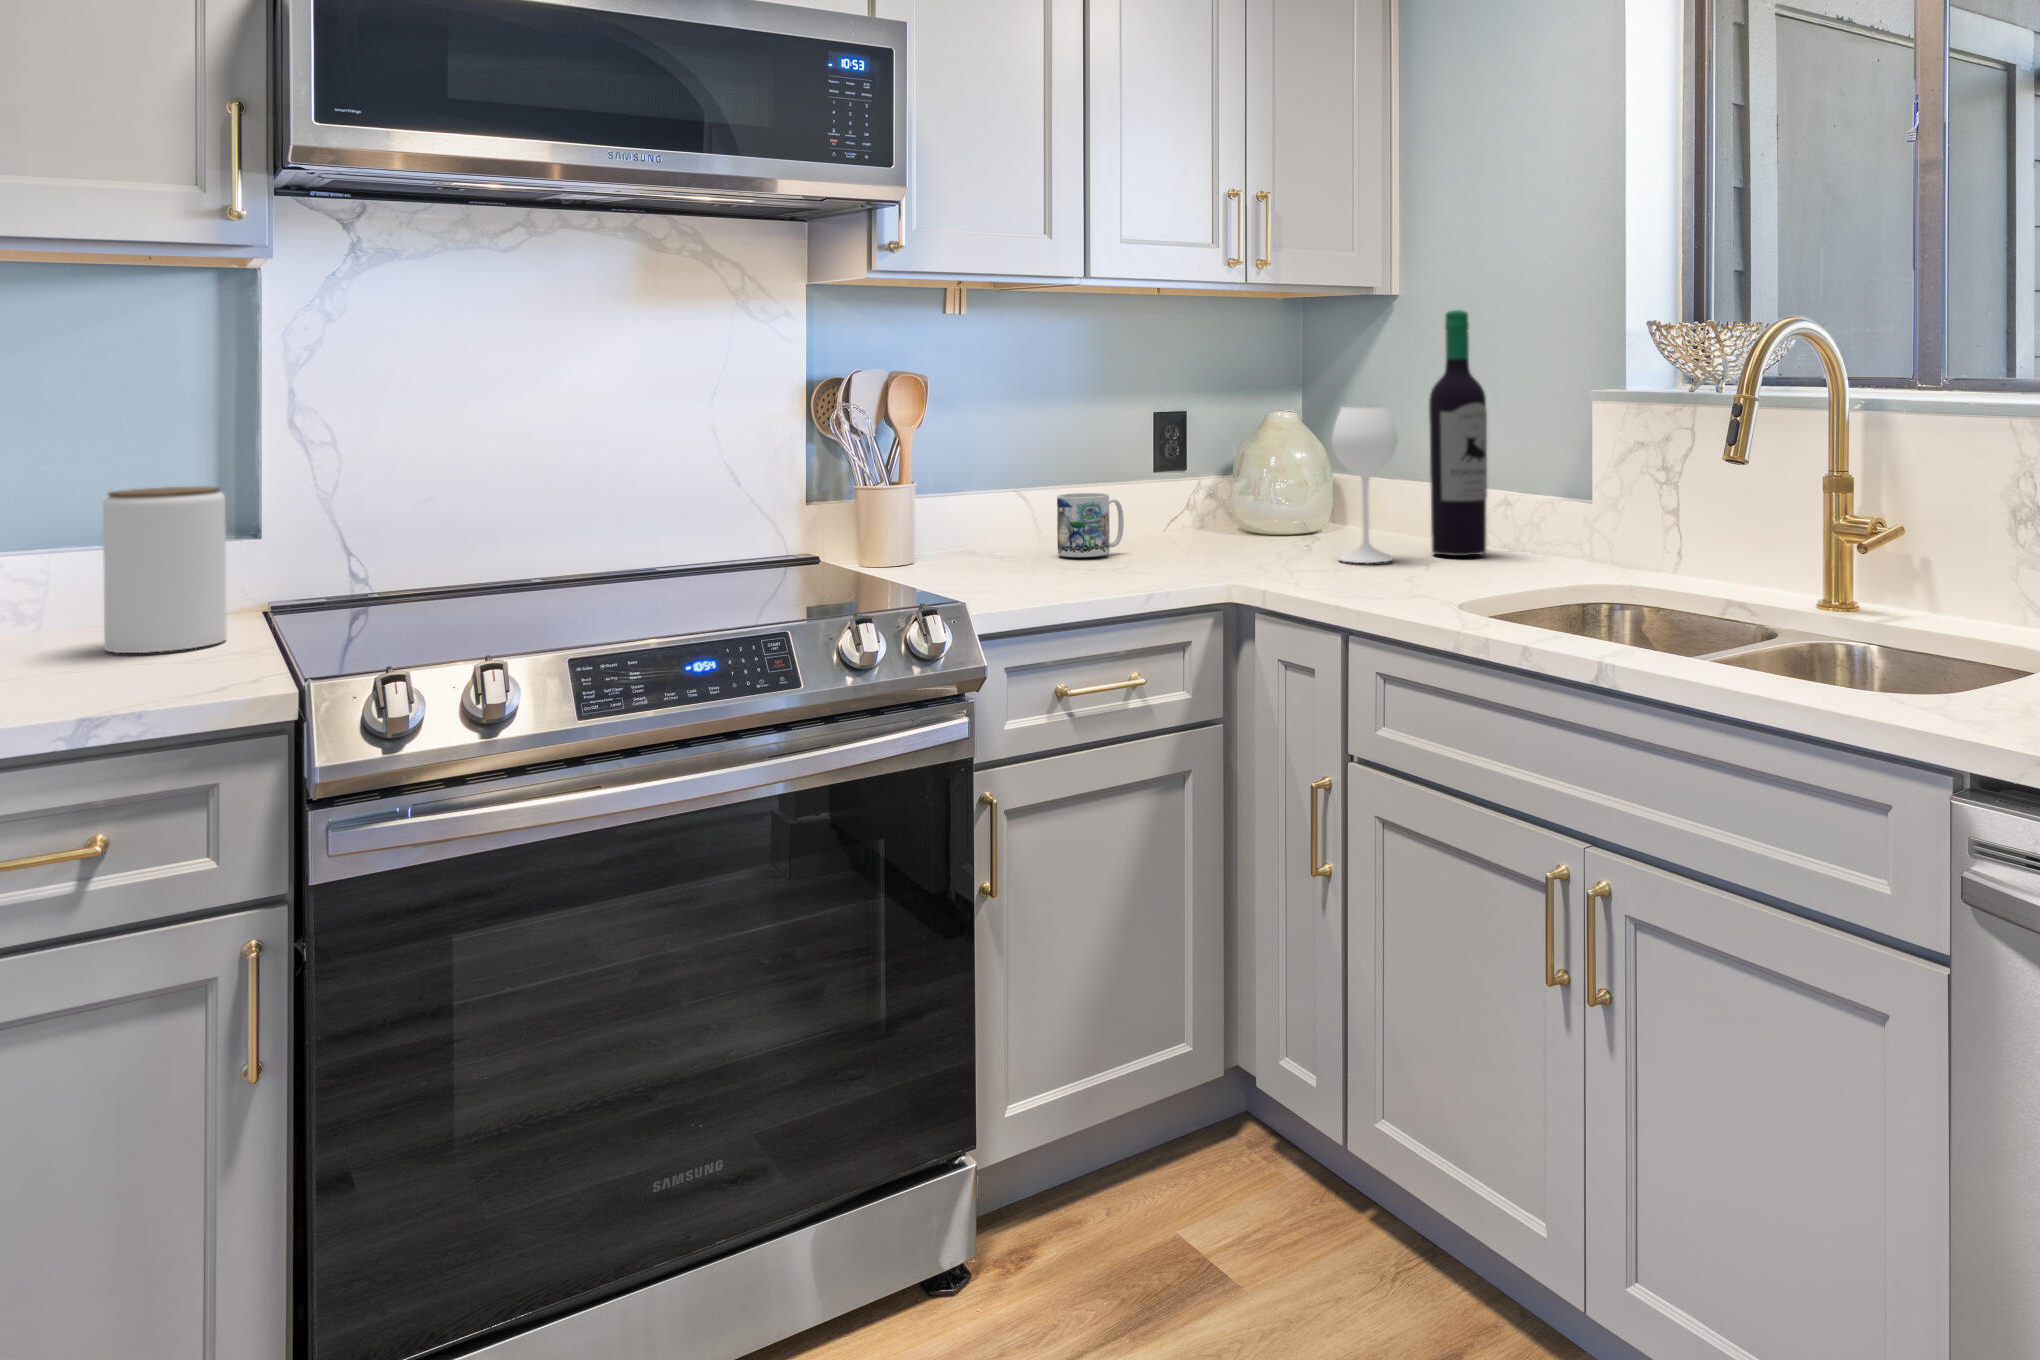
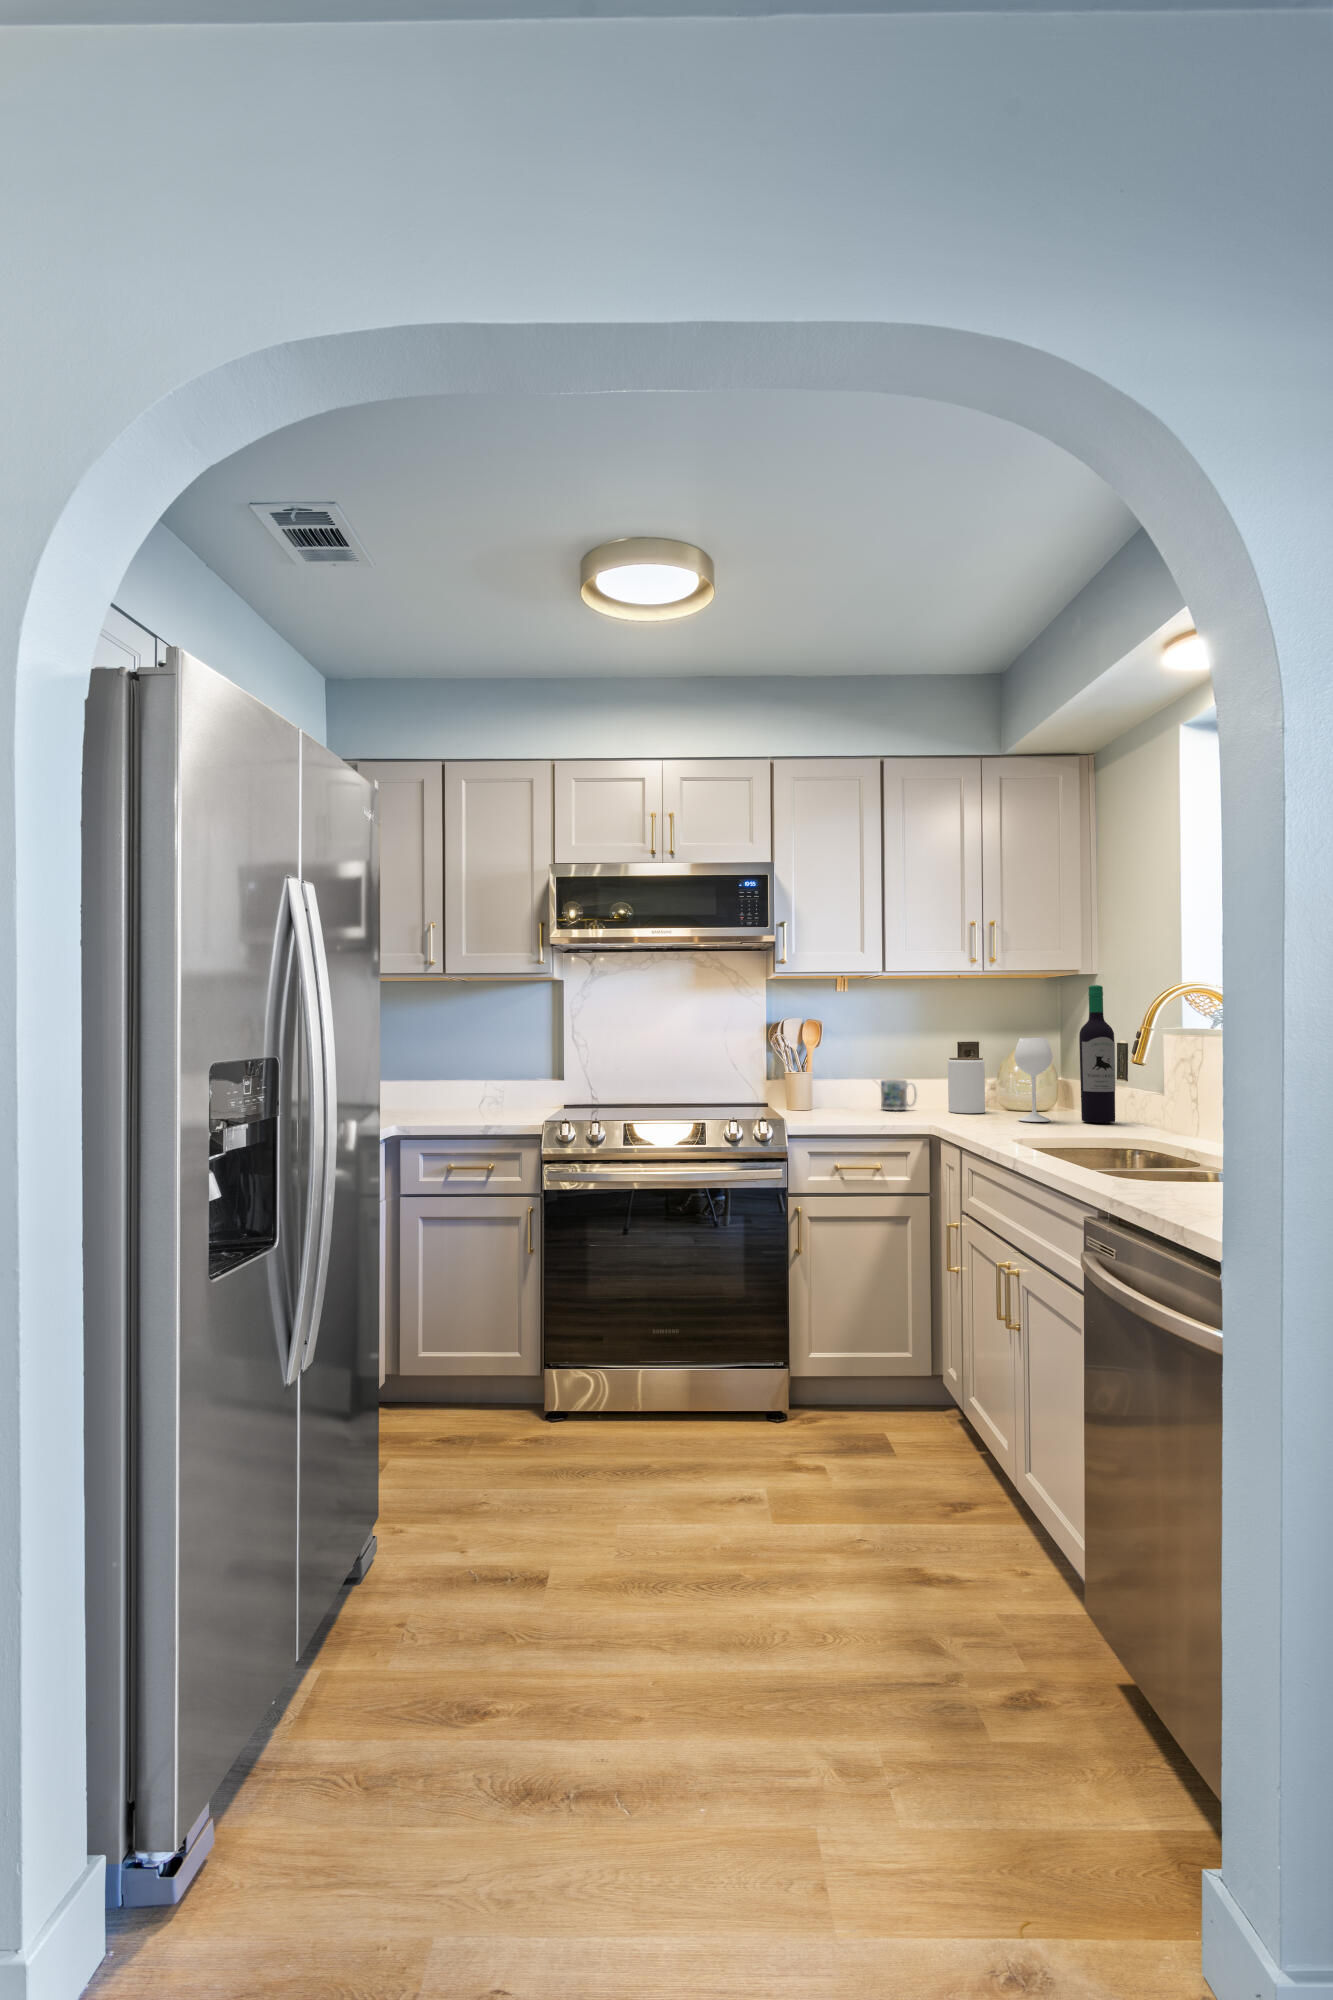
jar: present [103,487,227,653] -> present [948,1058,985,1113]

